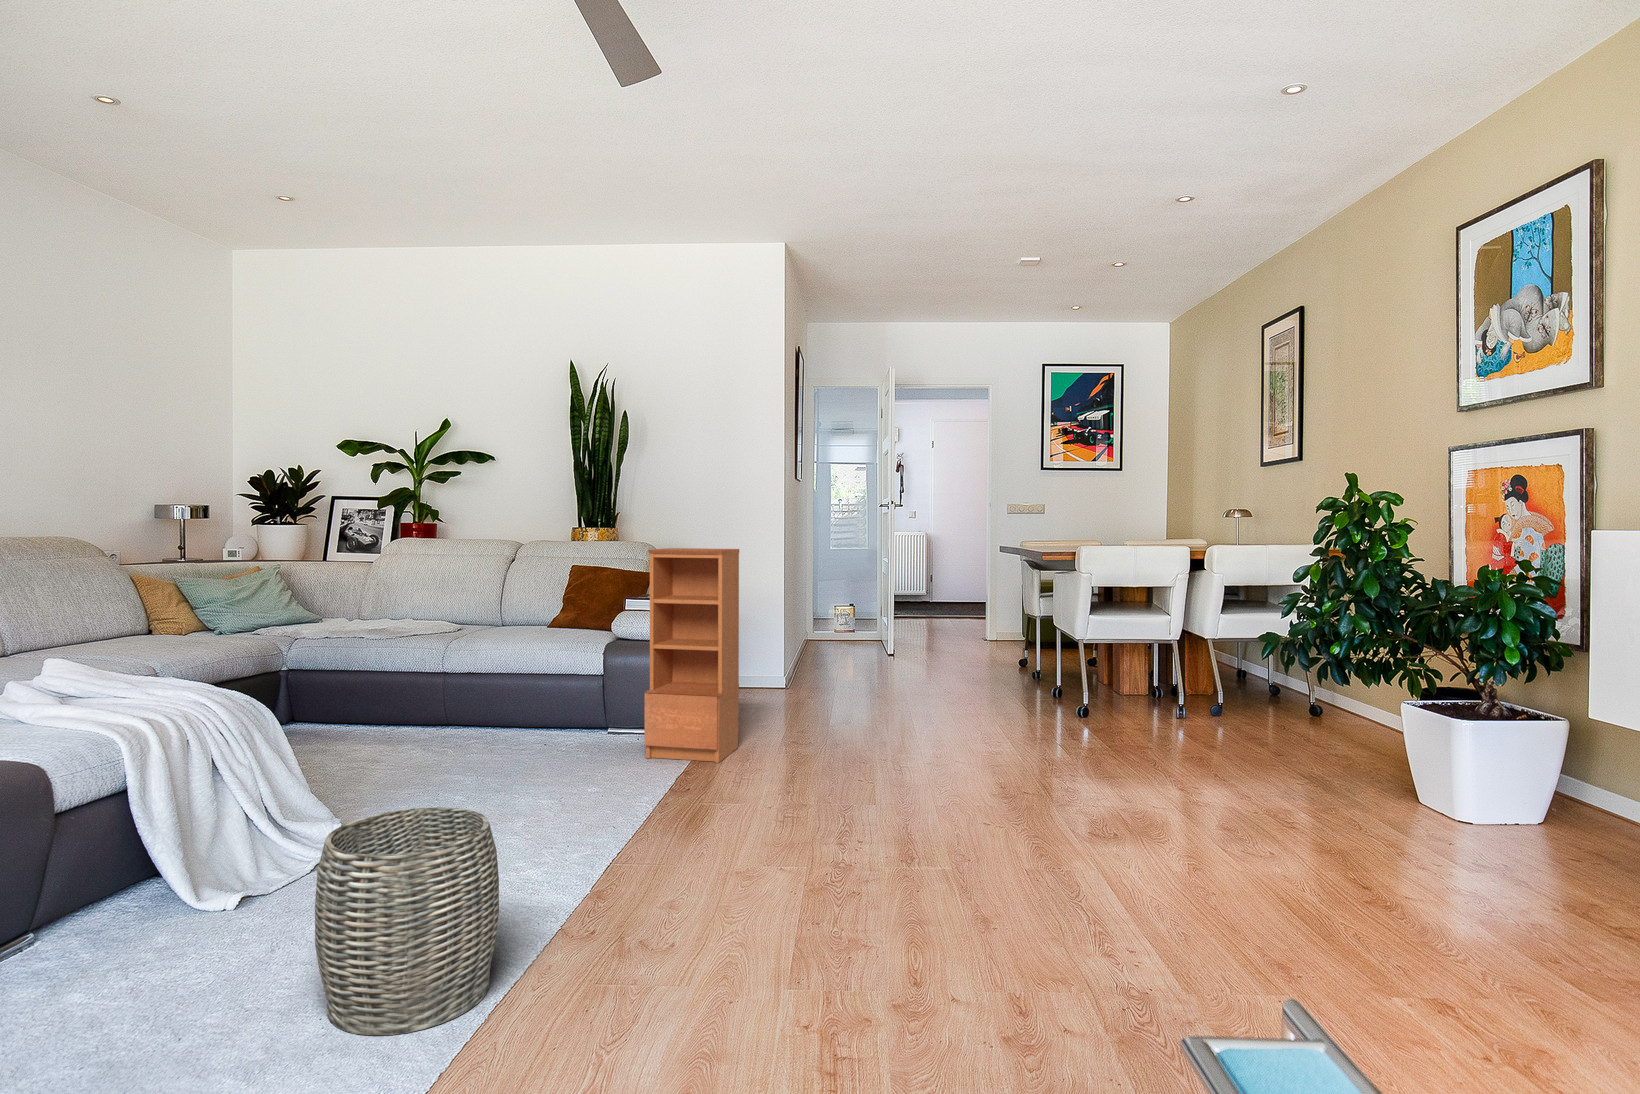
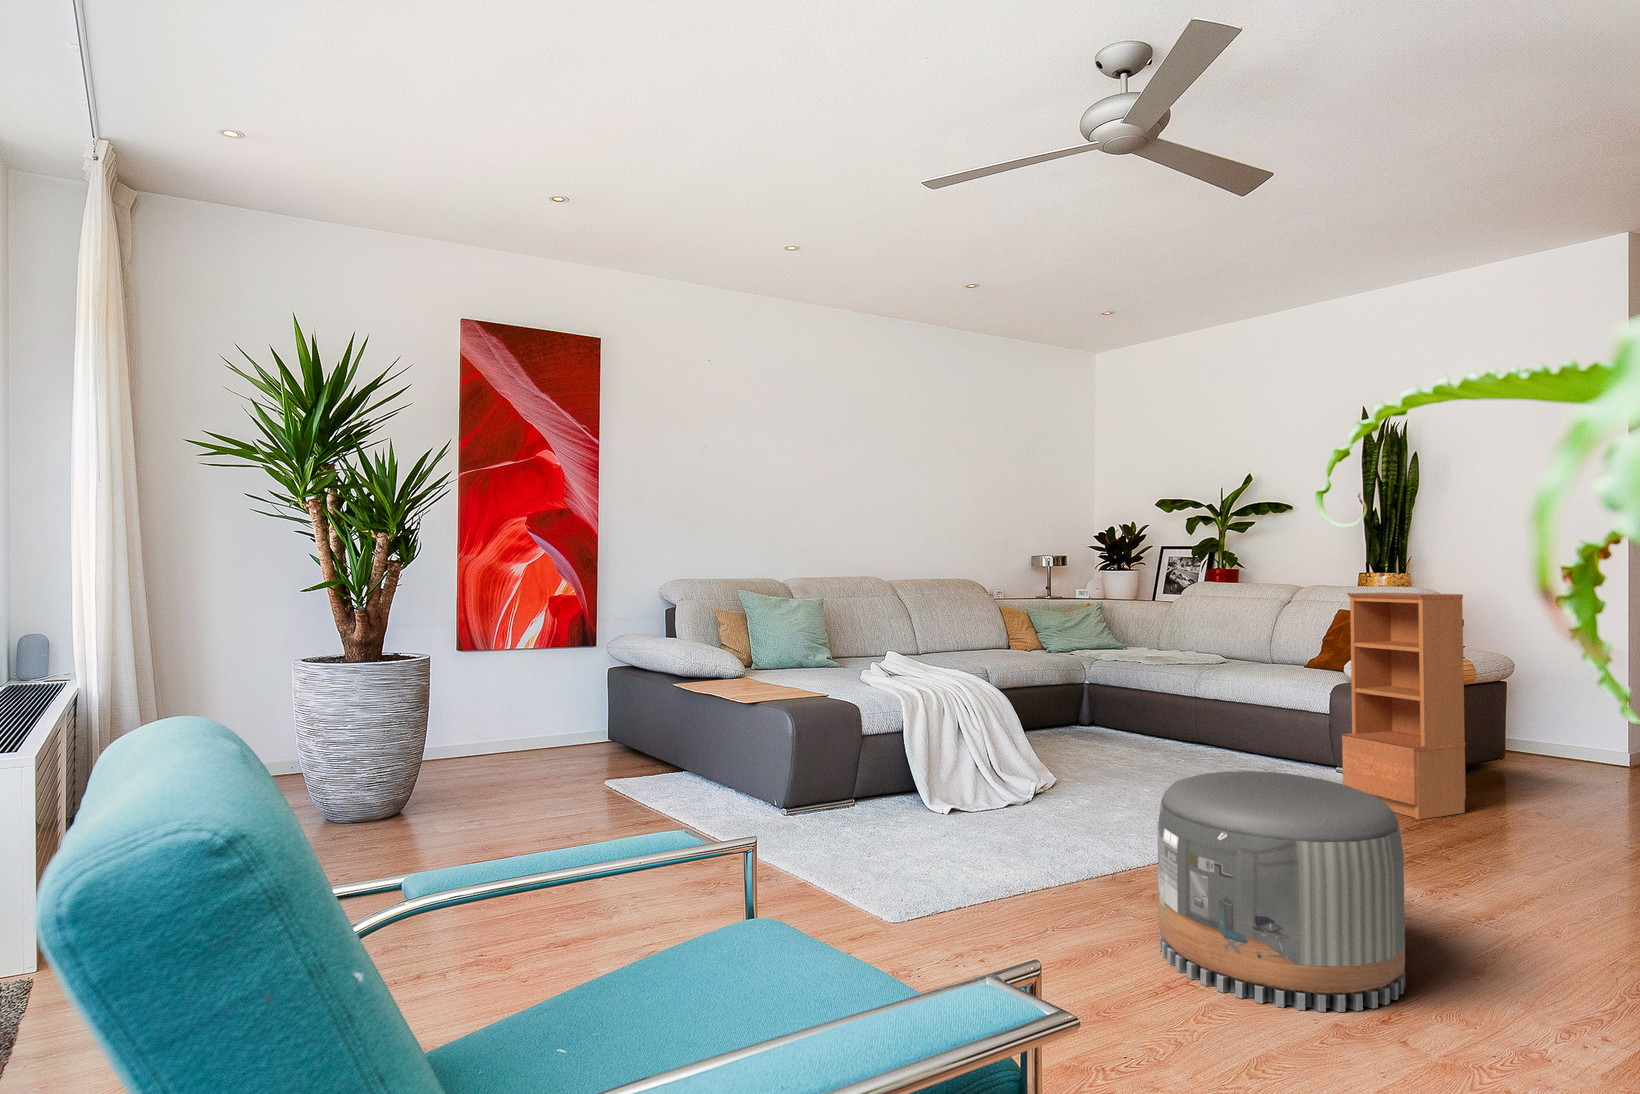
pouf: none [706,750,951,1021] -> present [1158,771,1405,1012]
woven basket: present [315,807,499,1036] -> none [922,759,1035,897]

